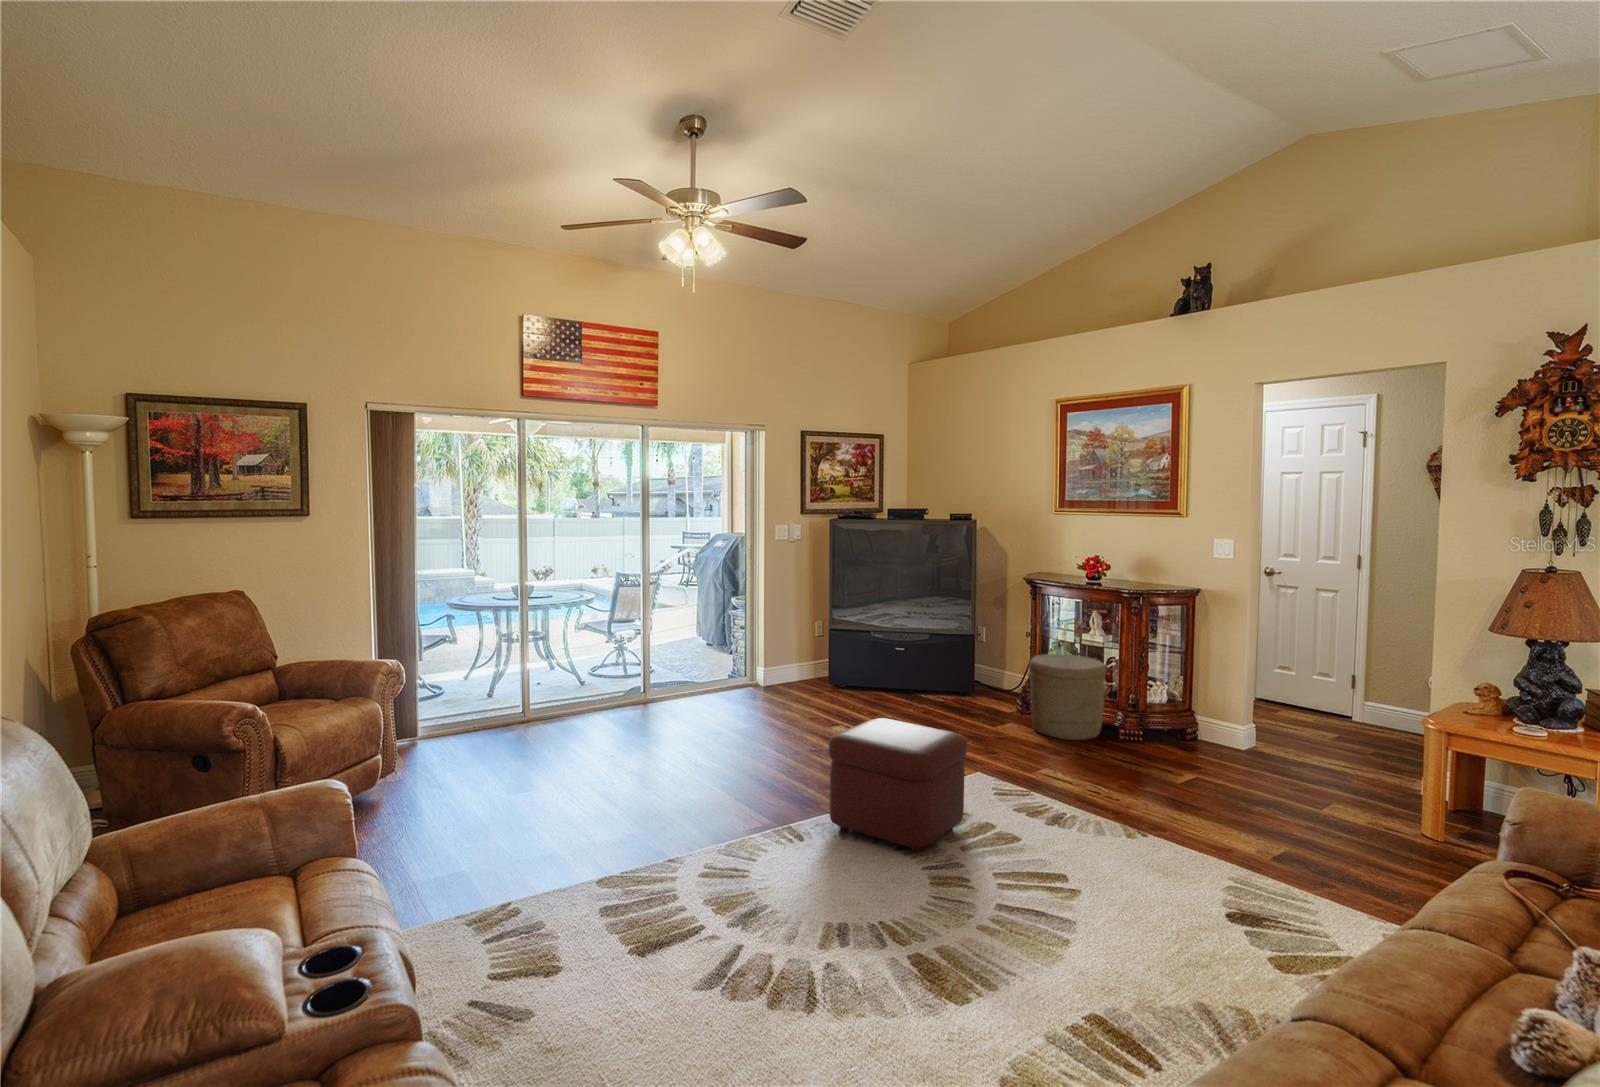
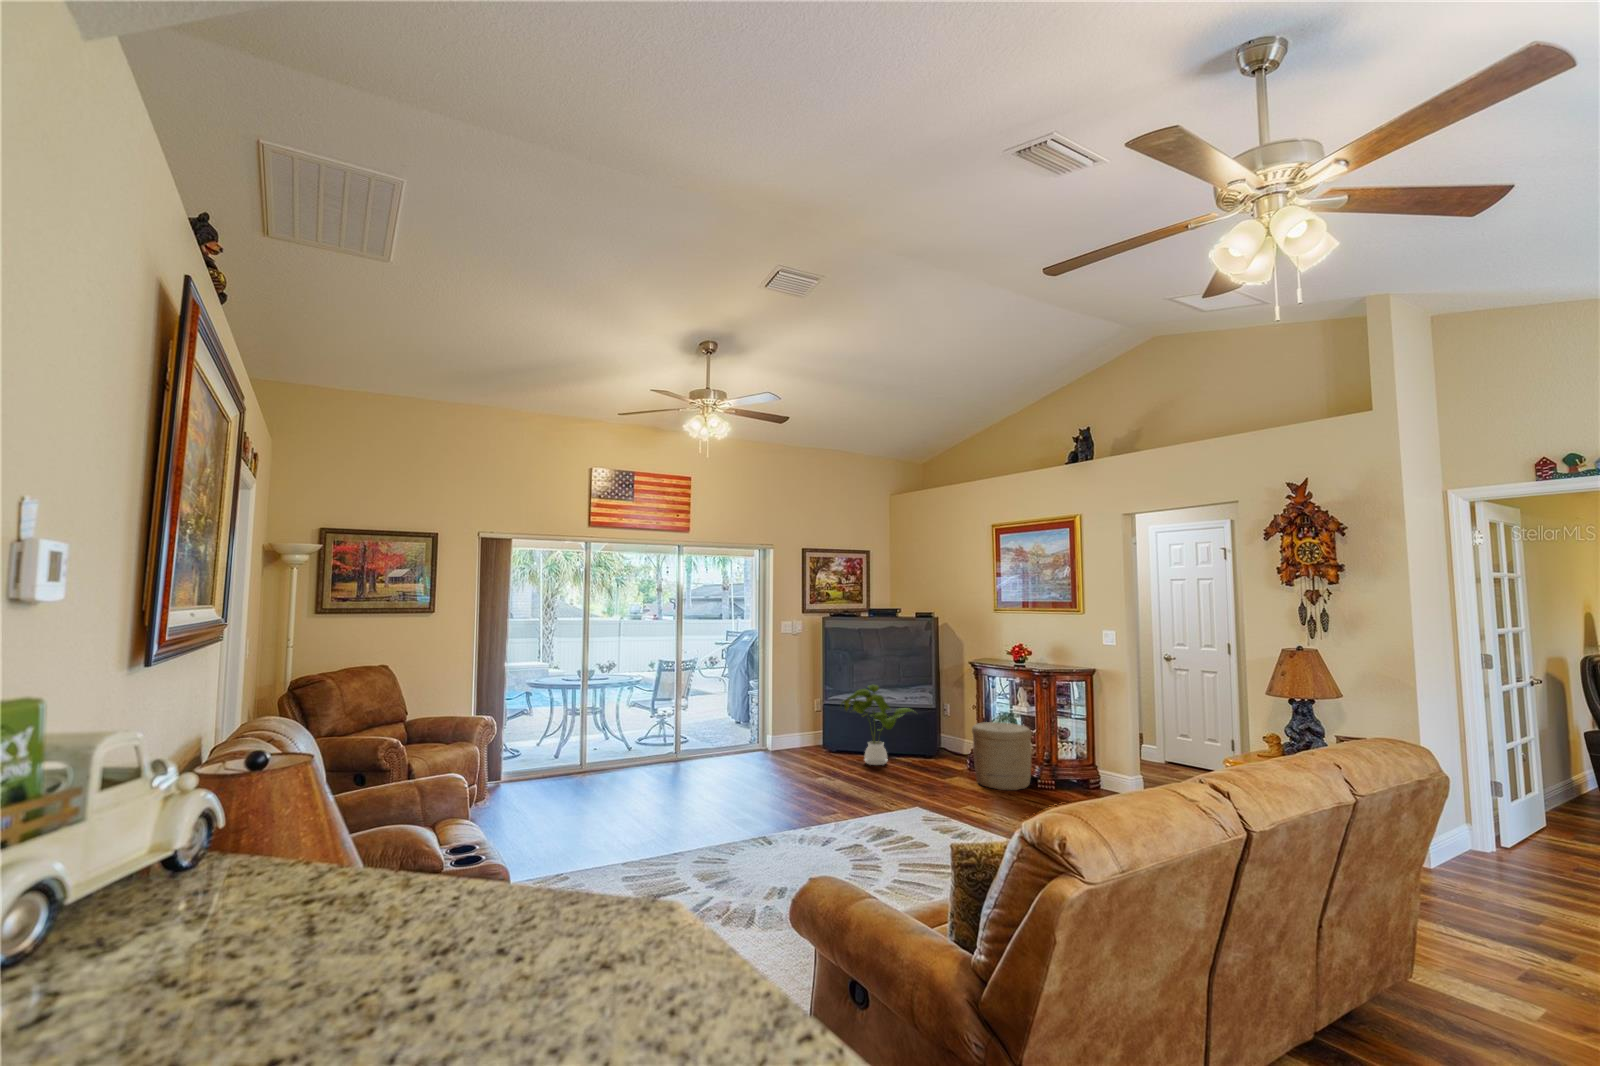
house plant: none [855,605,953,705] -> present [841,685,912,765]
ottoman: present [828,718,967,853] -> none [799,762,902,861]

